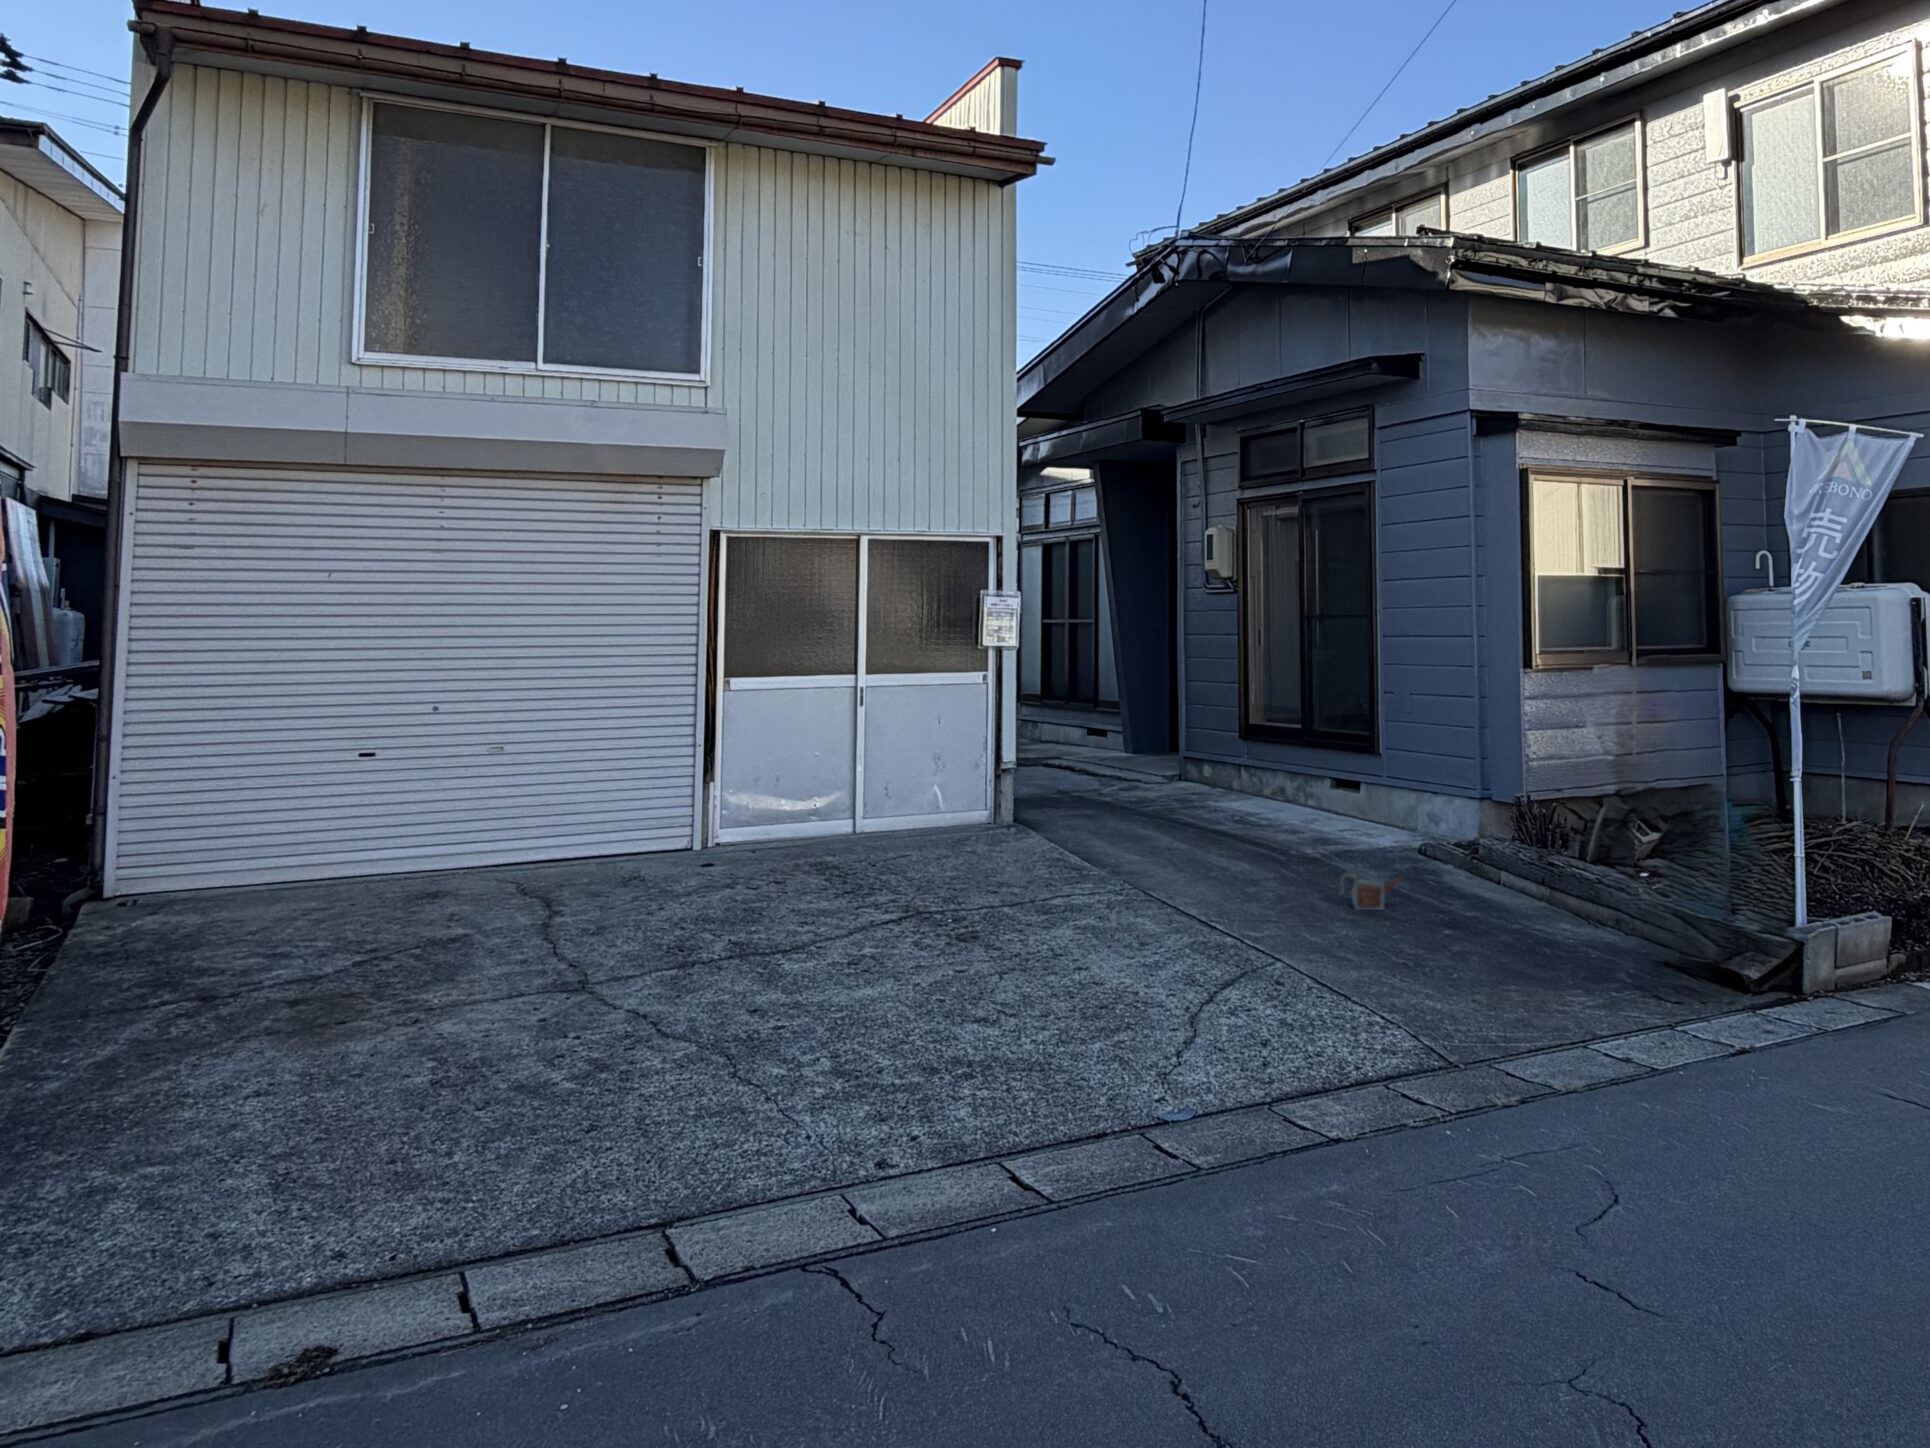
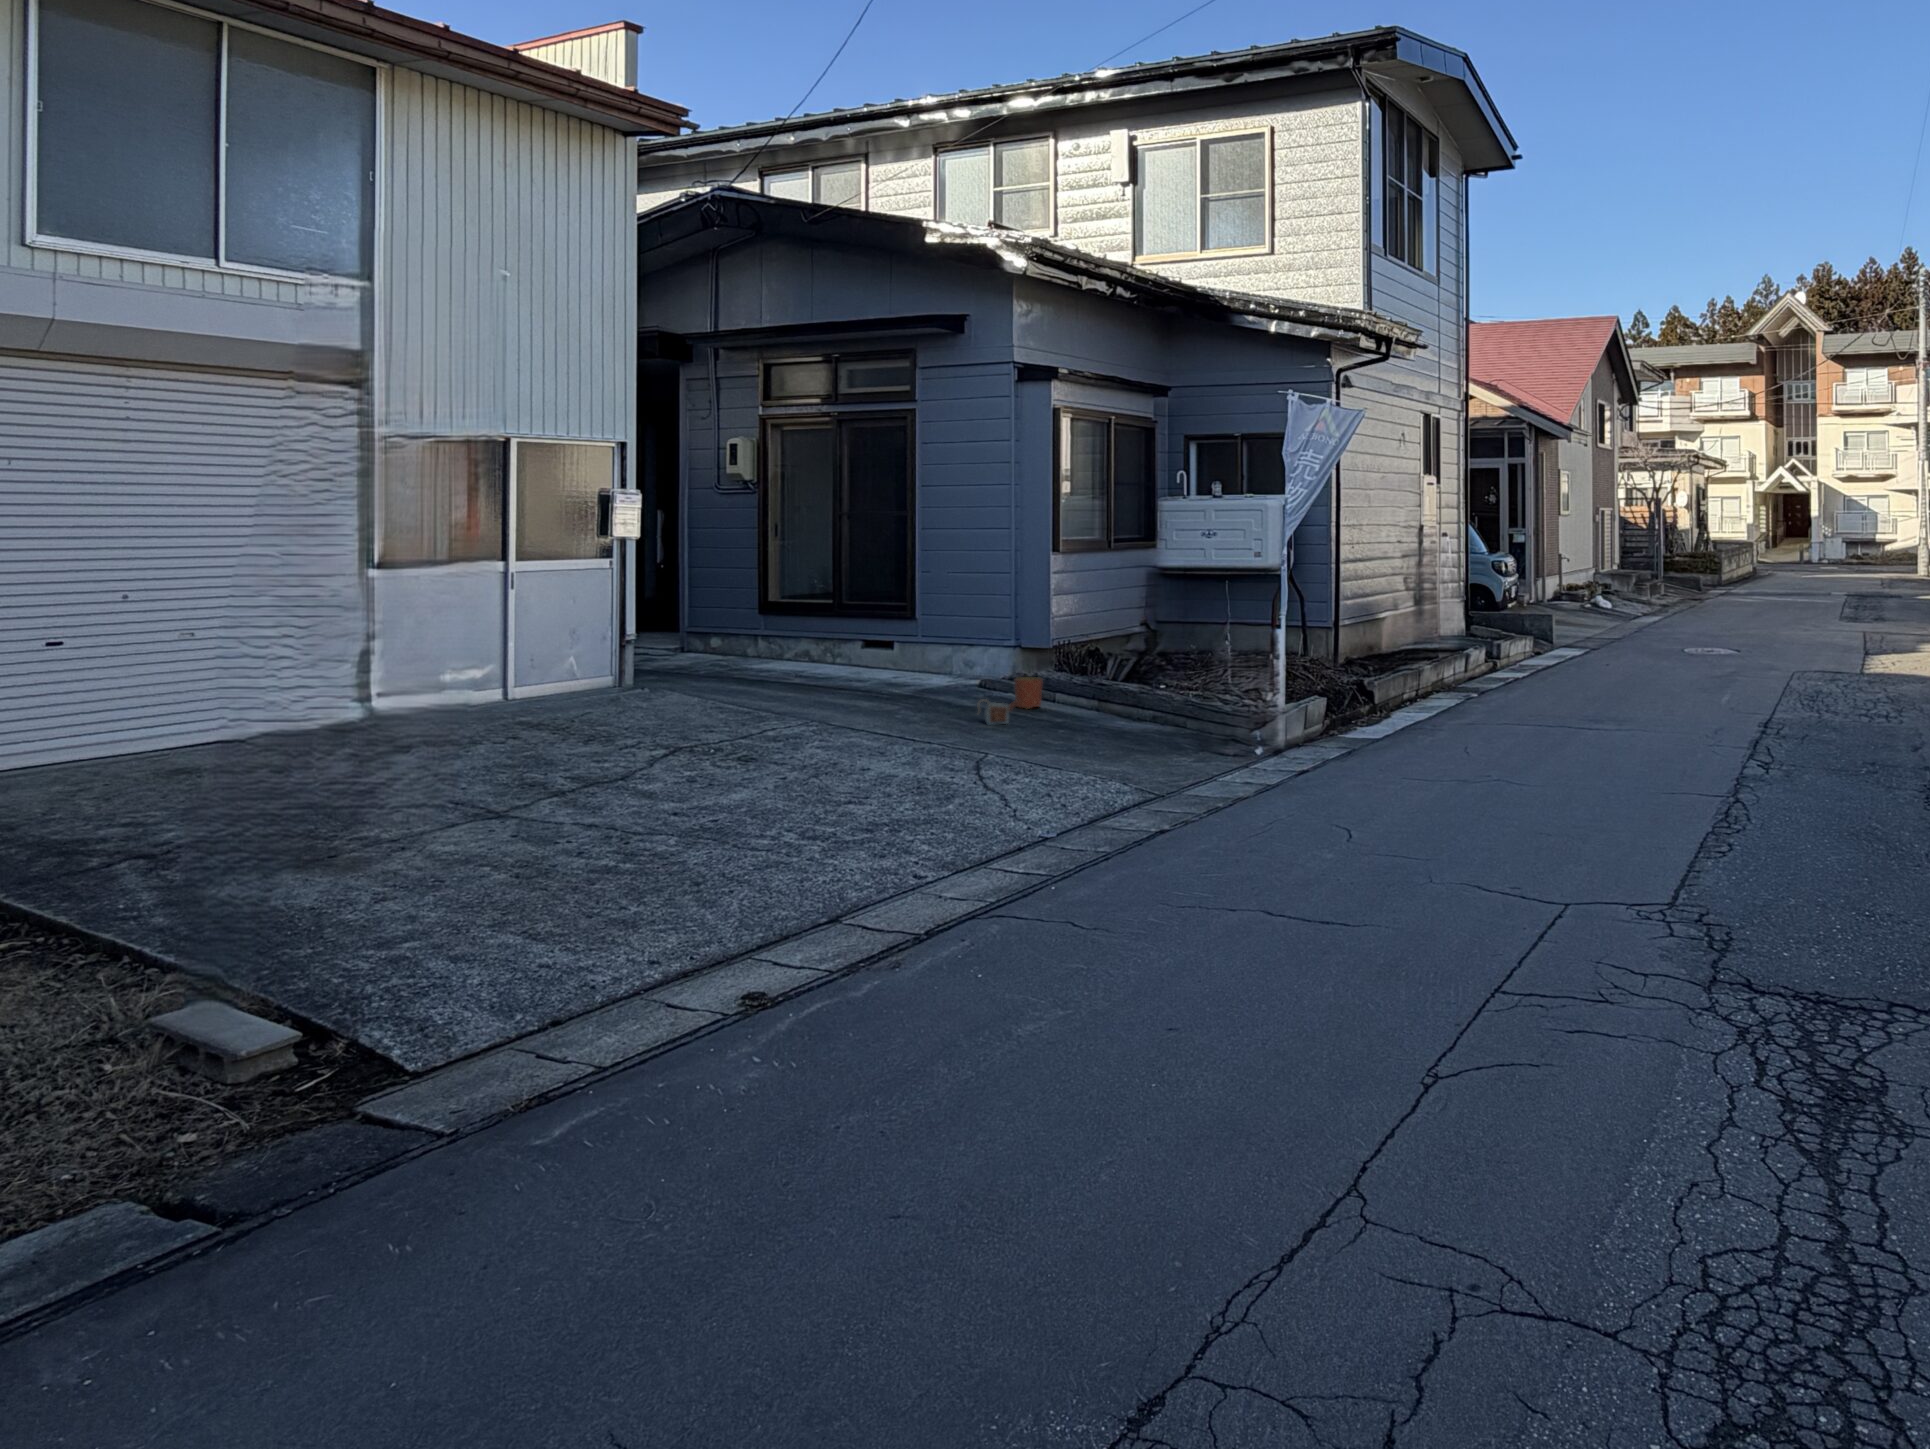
planter: none [1434,841,1473,888] -> present [1015,677,1043,709]

